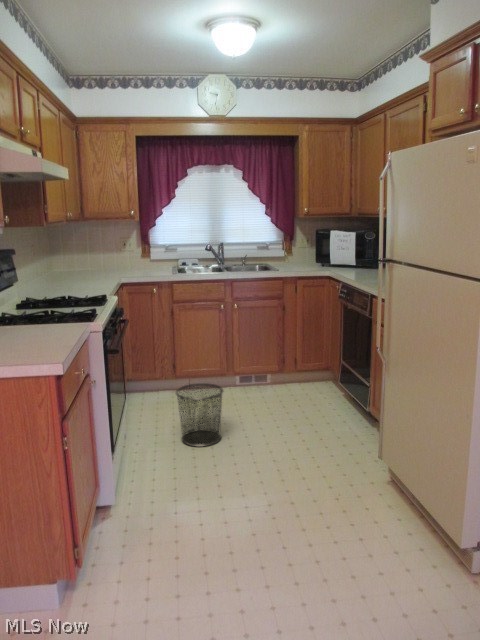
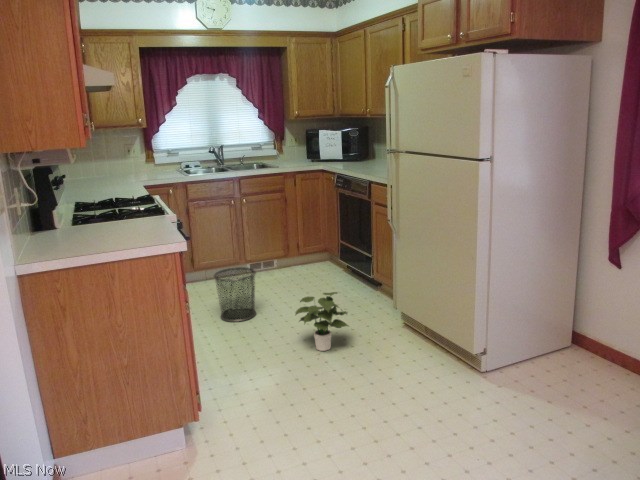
potted plant: none [245,430,311,502] -> present [295,292,348,351]

